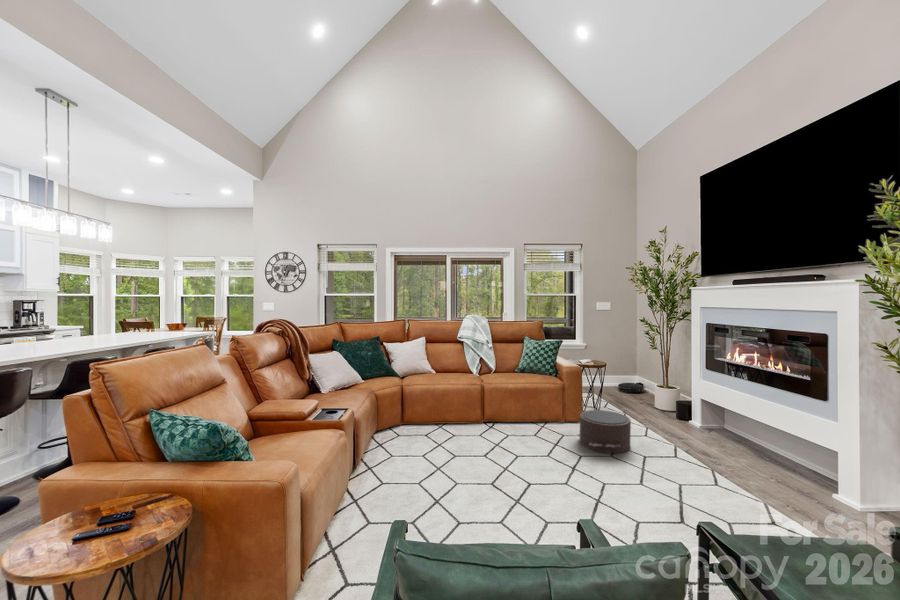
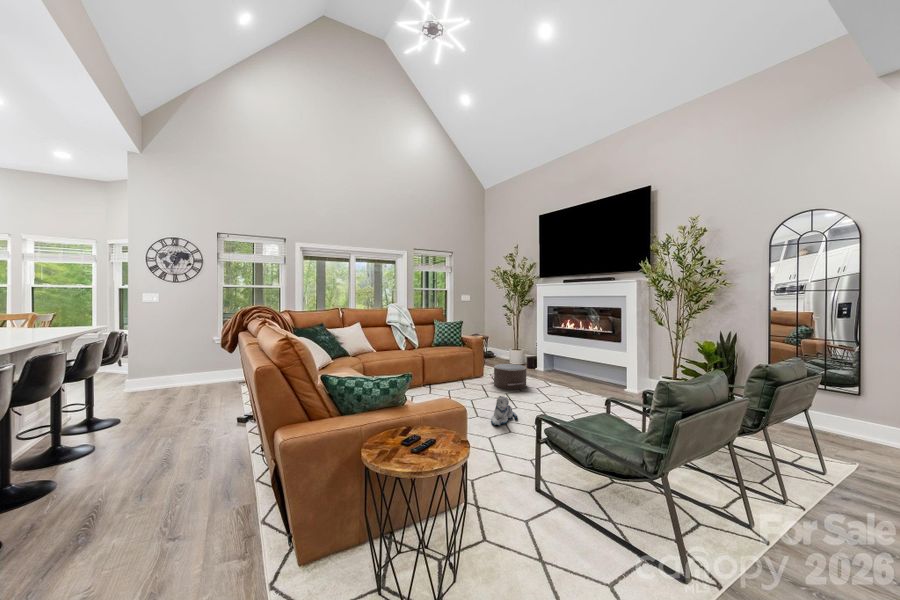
plush toy: none [490,465,545,509] -> present [491,396,518,426]

